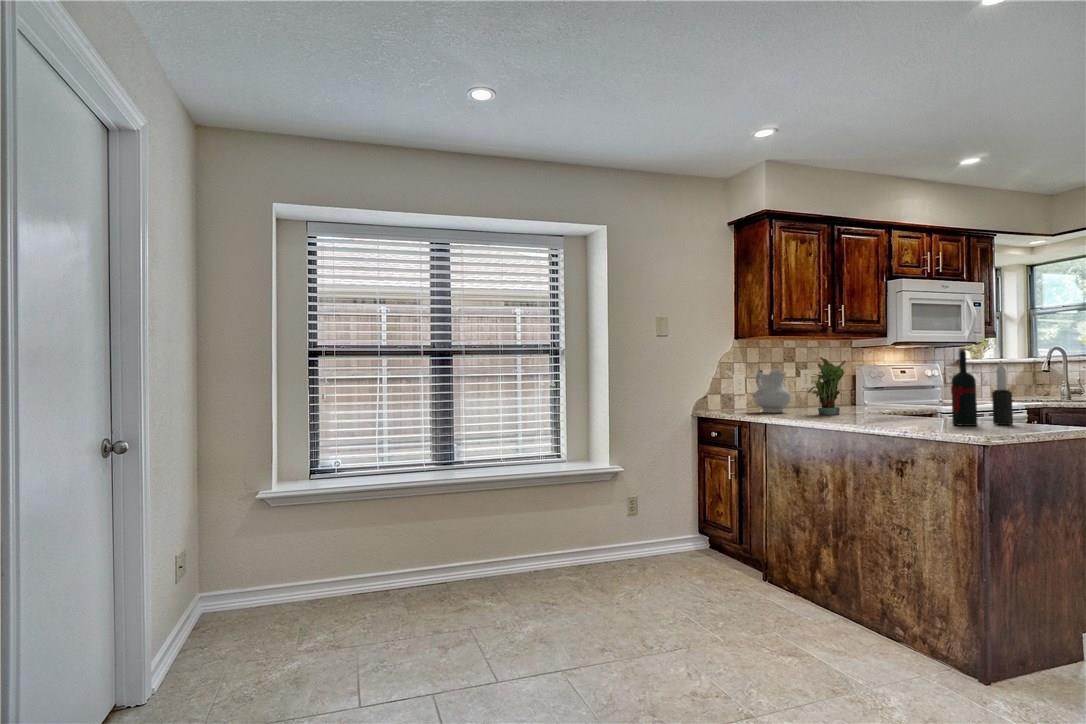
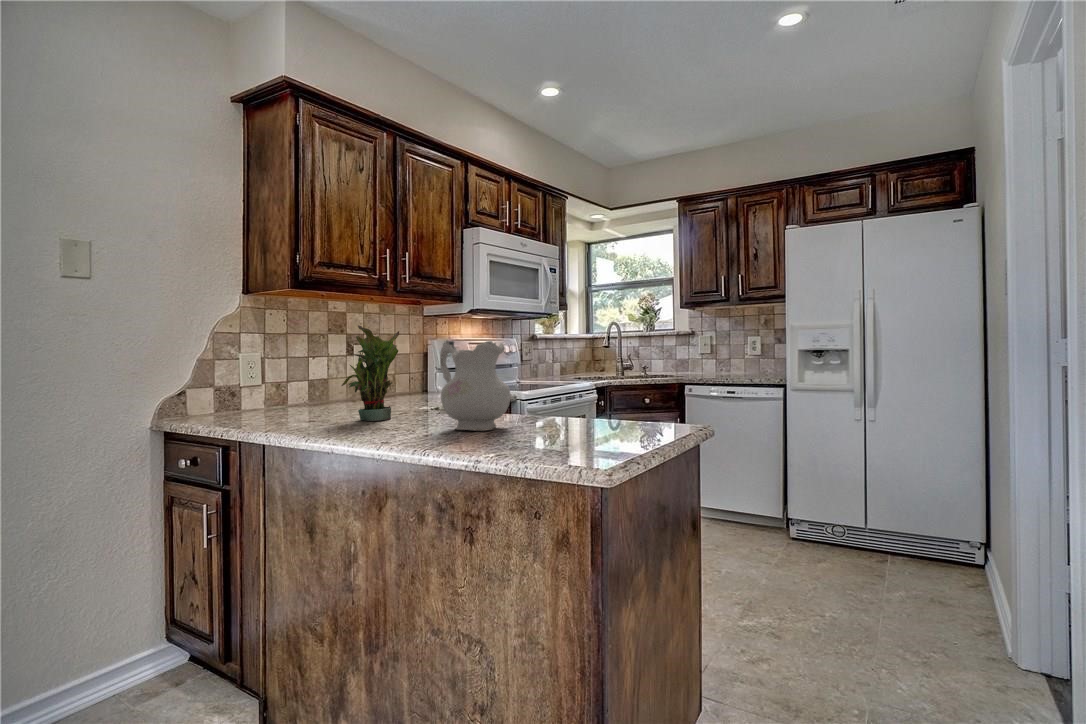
wine bottle: present [951,348,978,426] -> none [546,312,580,445]
candle: present [992,361,1013,425] -> none [597,334,621,436]
ceramic pitcher: present [755,370,791,413] -> present [440,341,511,431]

